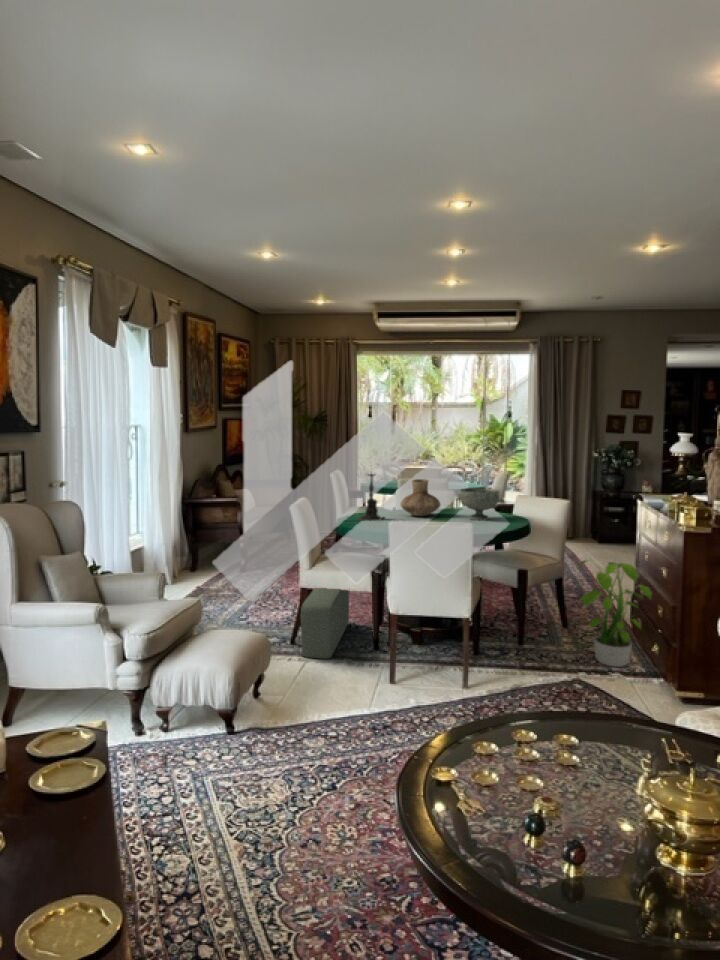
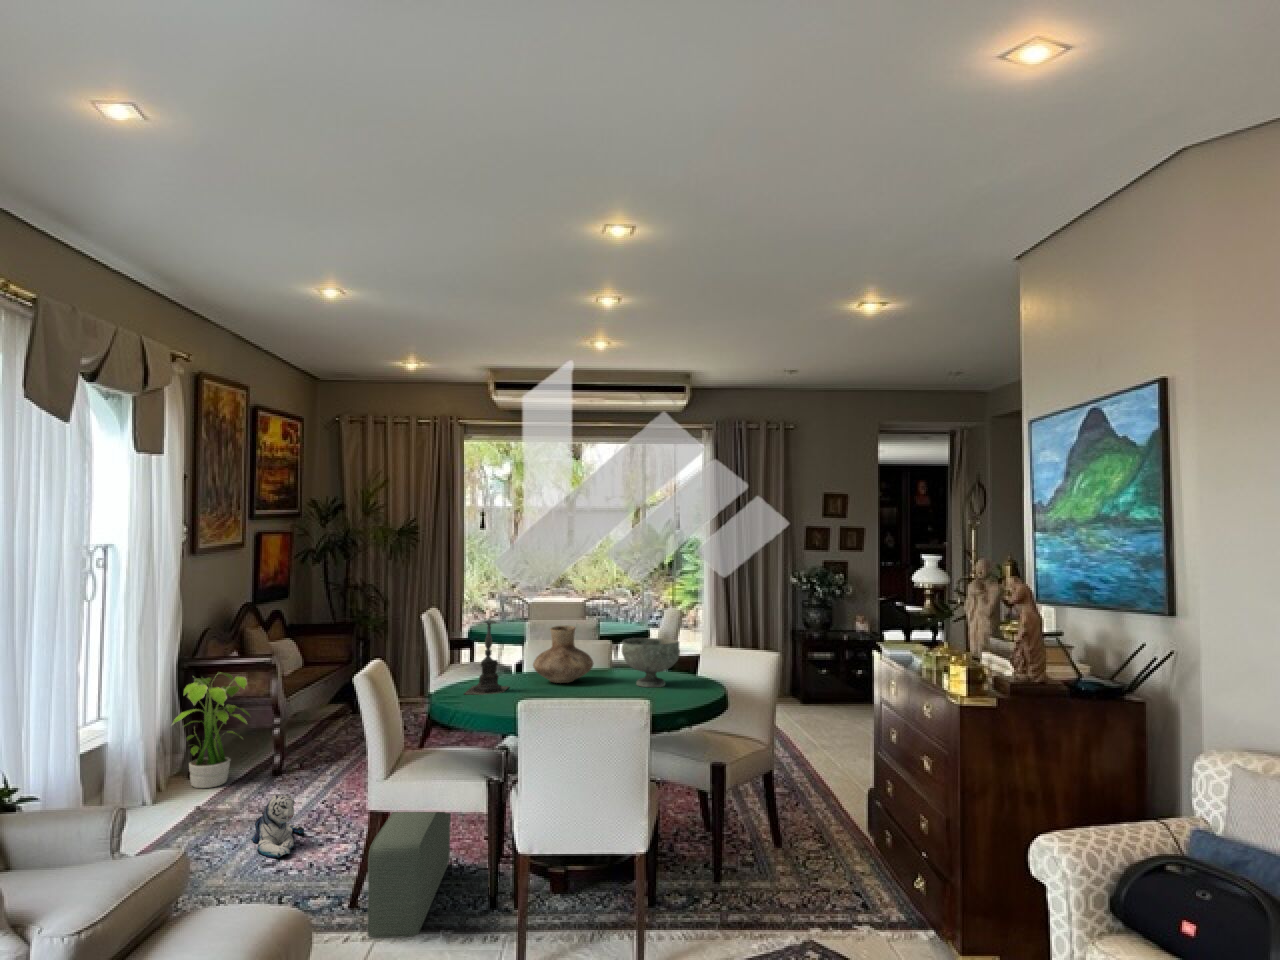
potted plant: present [579,559,651,667] -> present [172,672,250,788]
plush toy: none [233,577,263,613] -> present [251,794,304,858]

